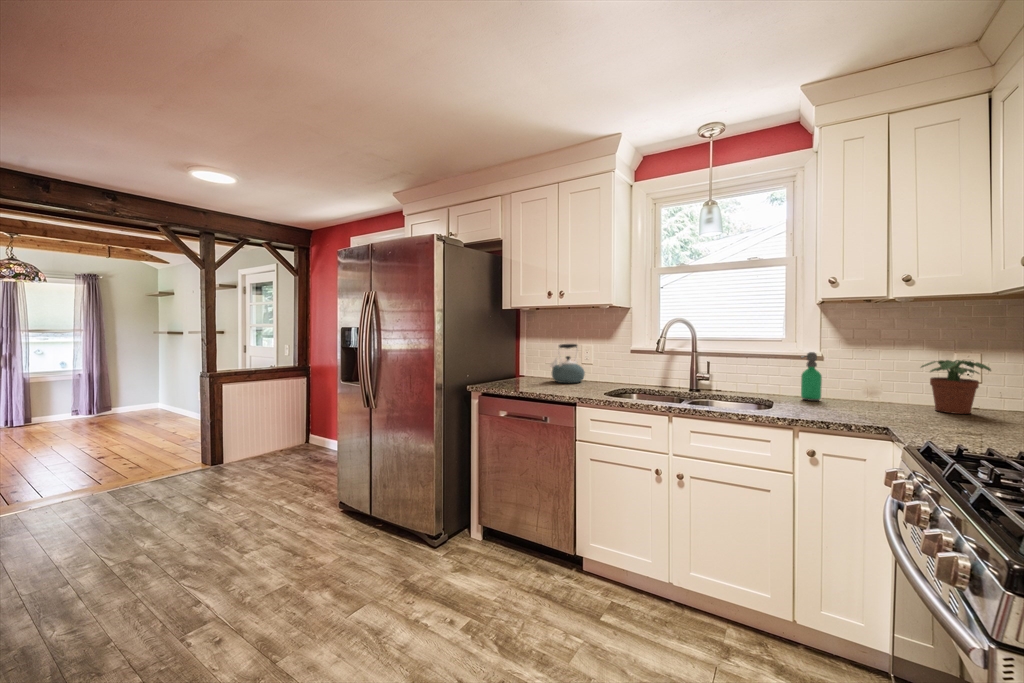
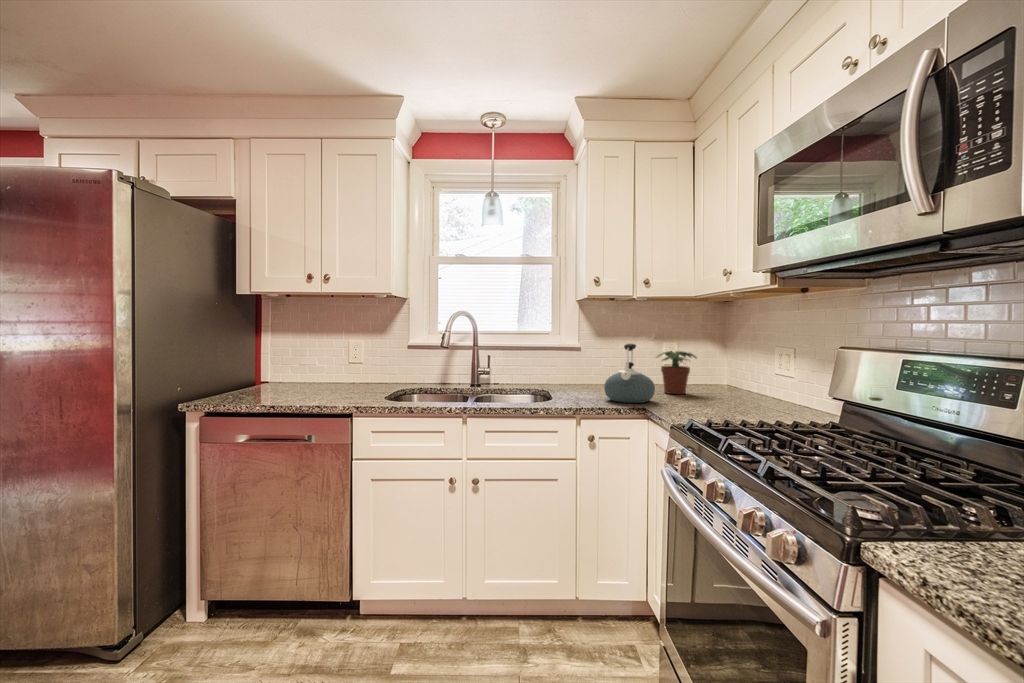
kettle: present [550,344,585,383] -> present [604,344,655,403]
soap dispenser: present [801,352,822,401] -> none [572,346,588,392]

